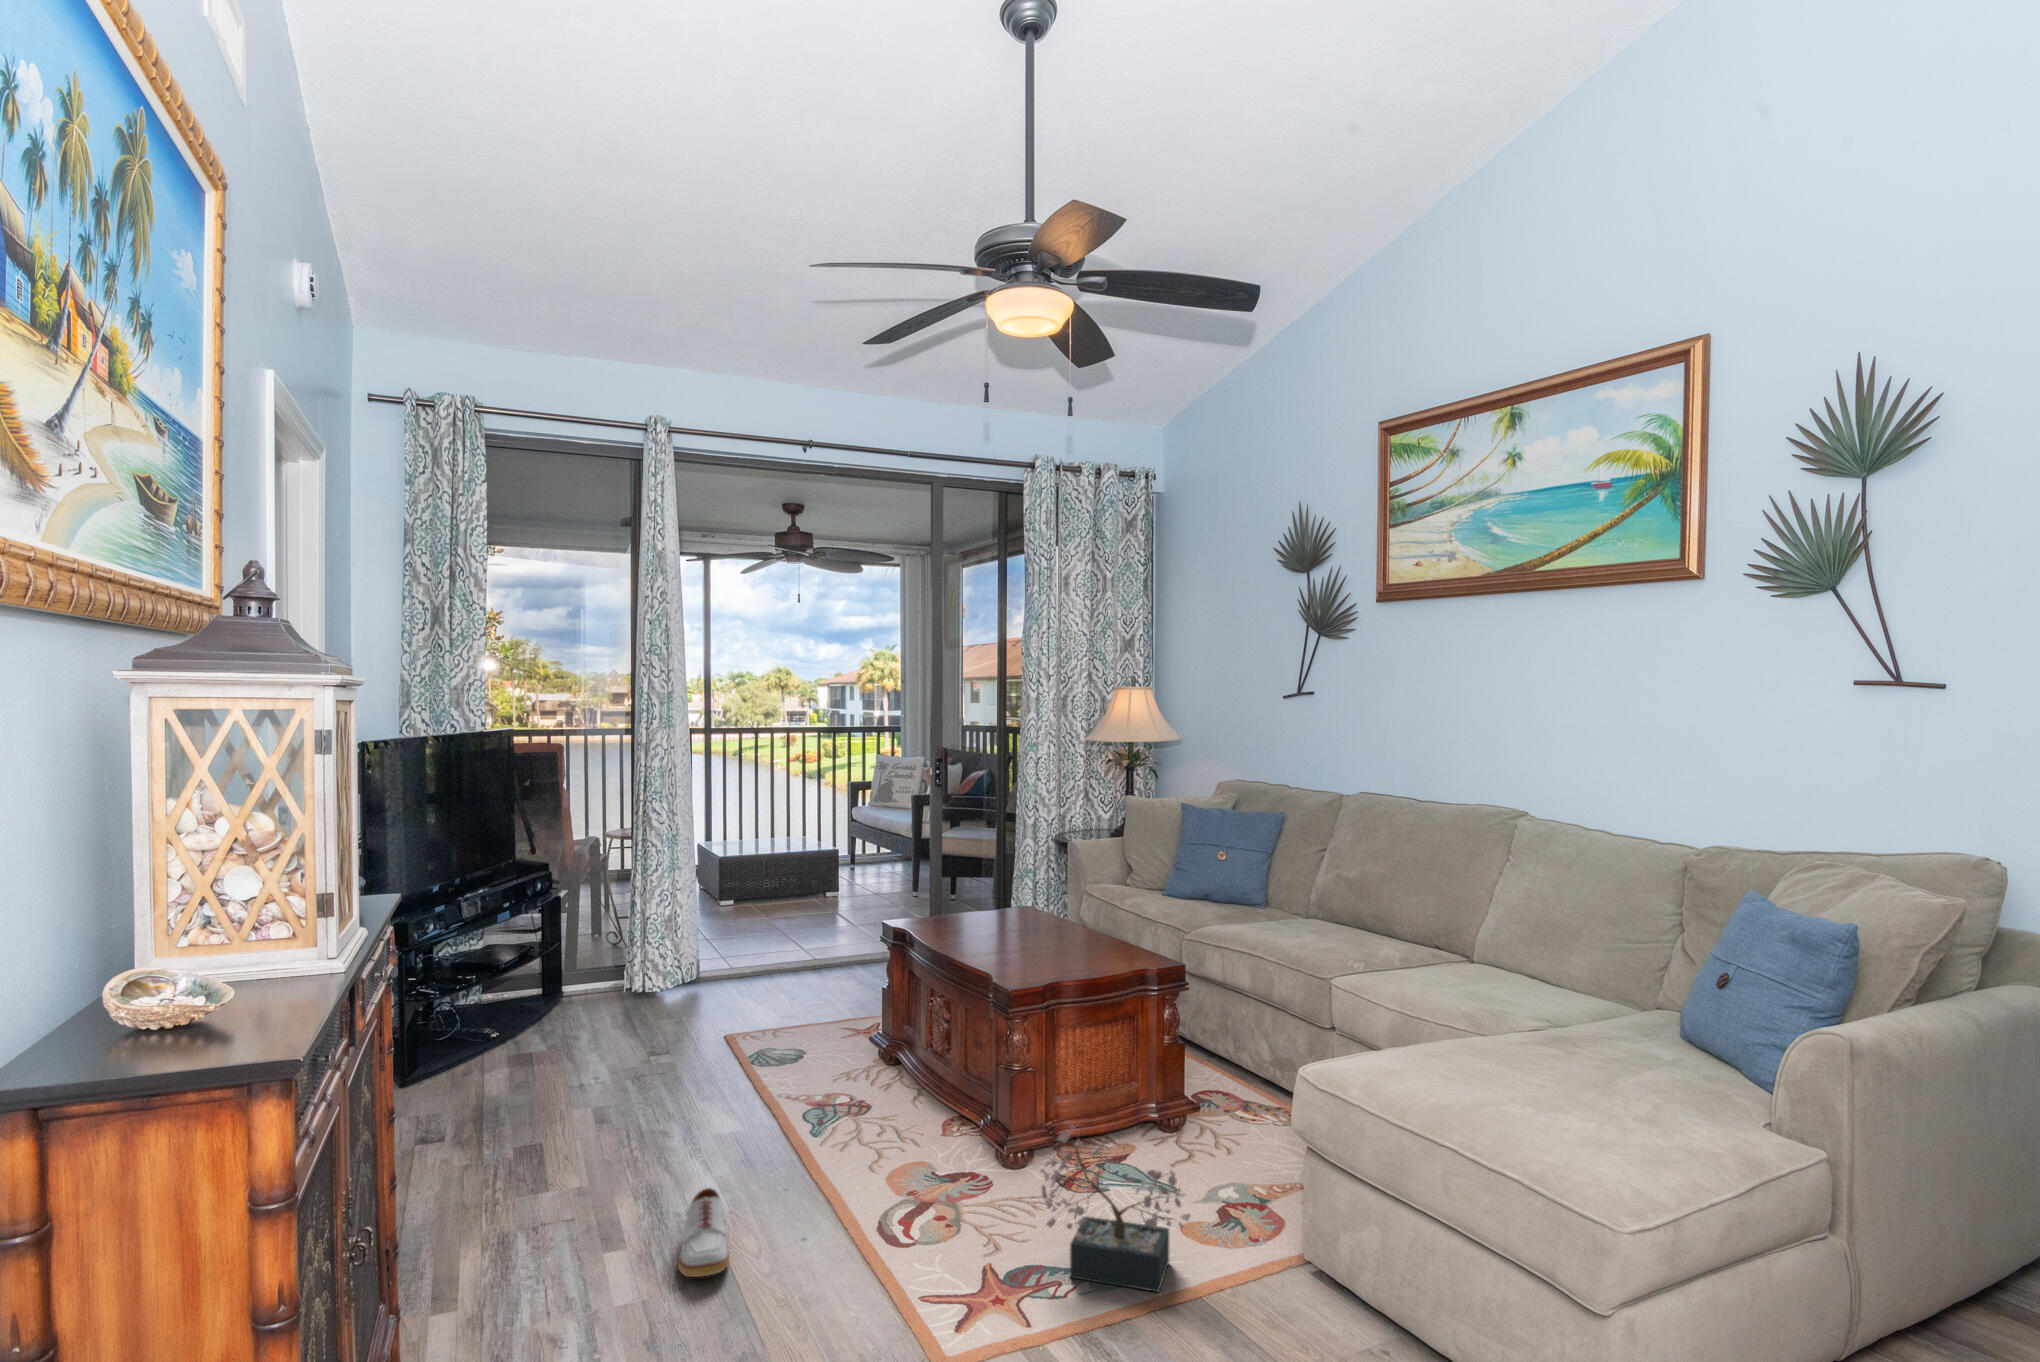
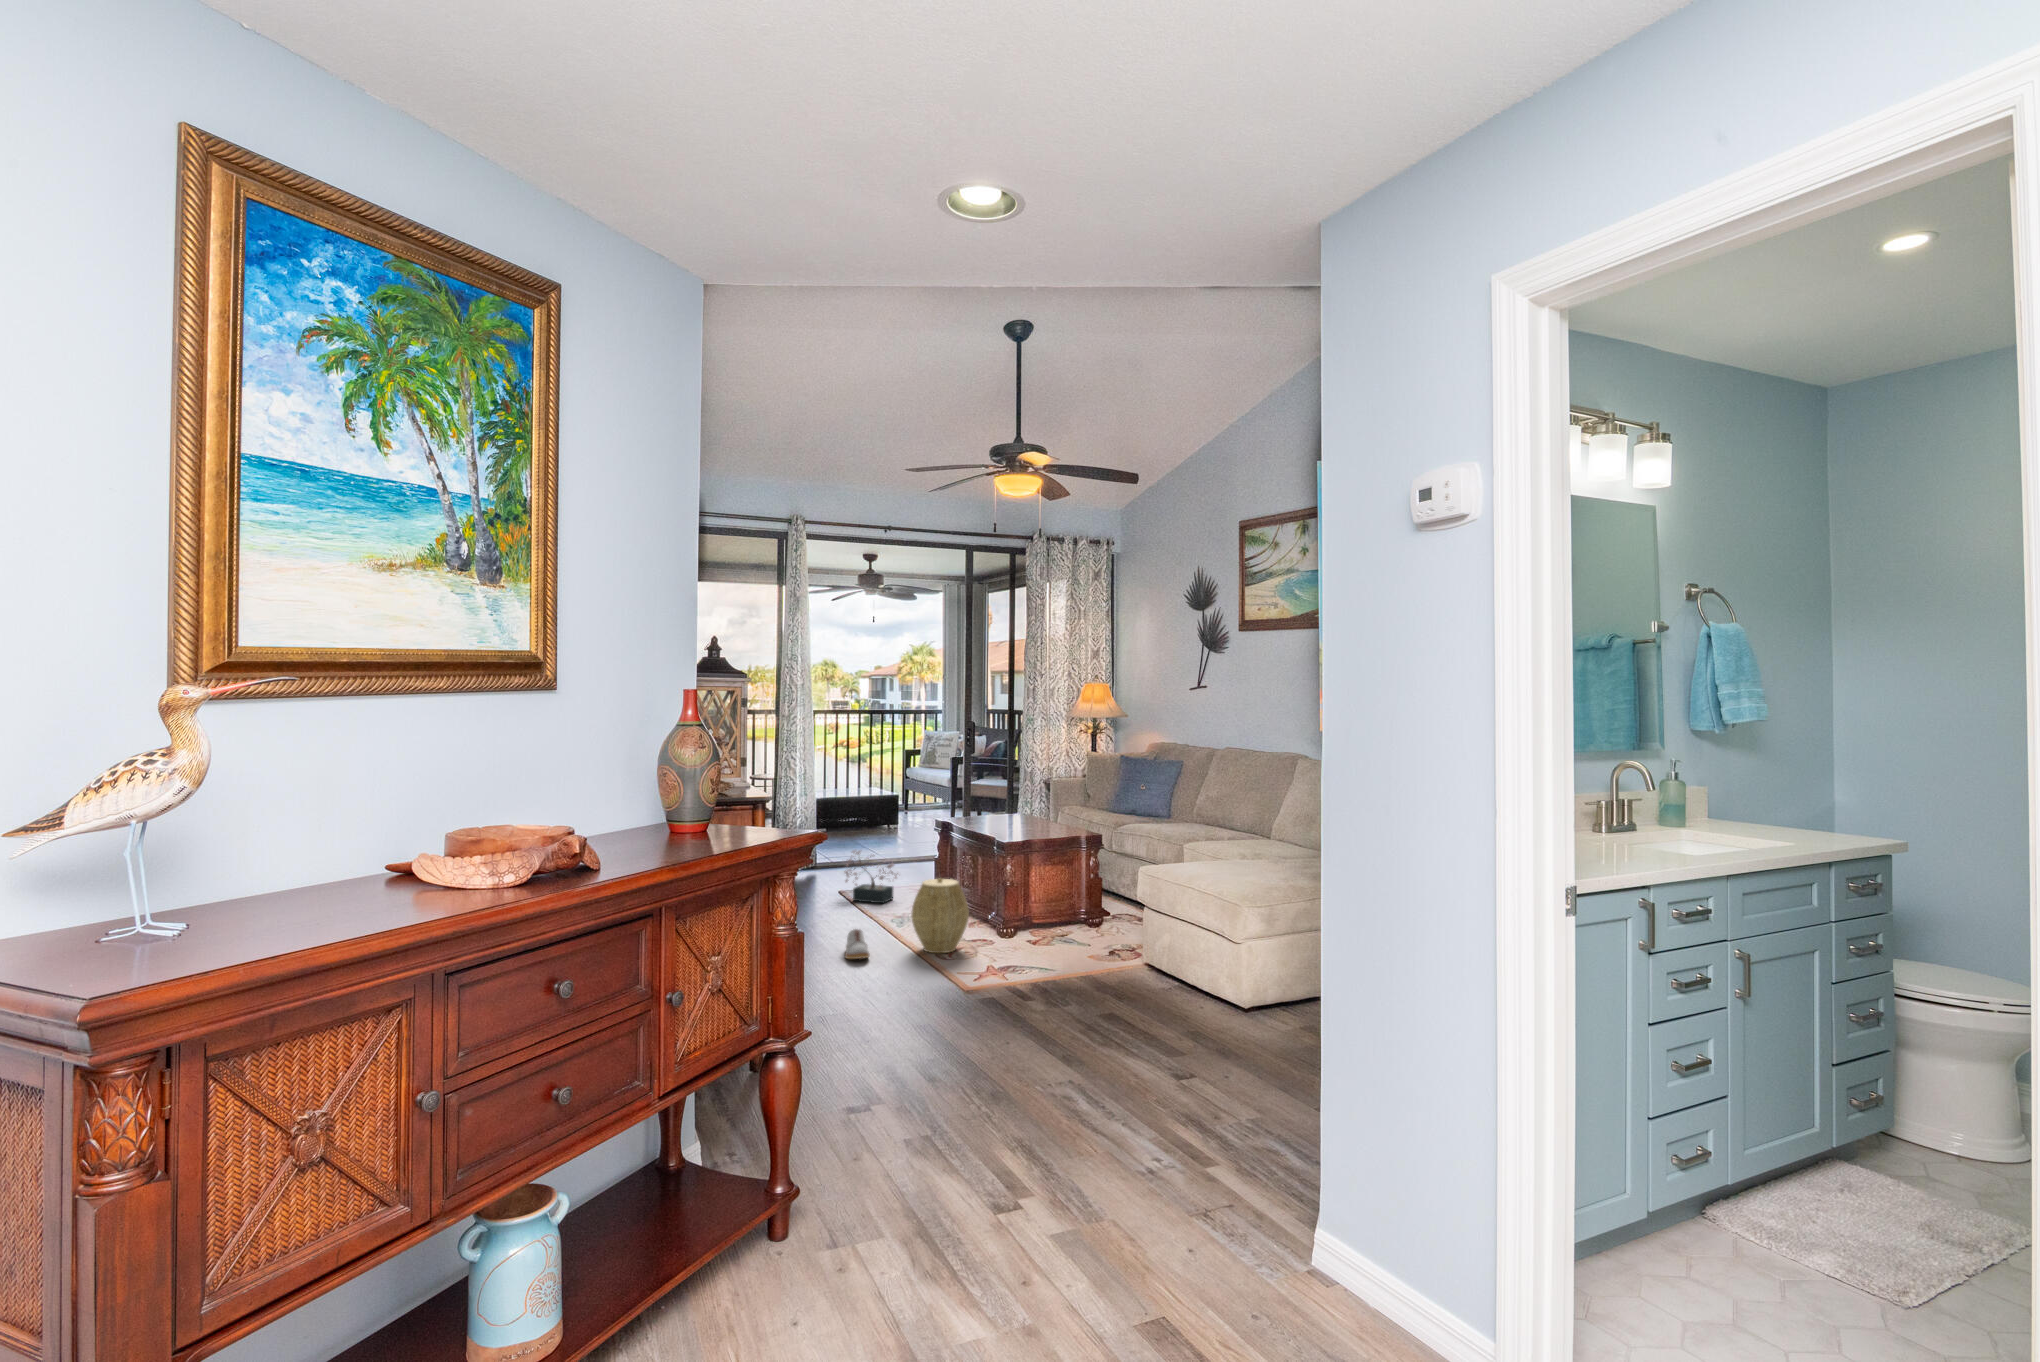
woven basket: none [822,1075,938,1238] -> present [911,879,969,953]
decorative plant: present [1041,1125,1190,1292] -> present [844,851,898,903]

